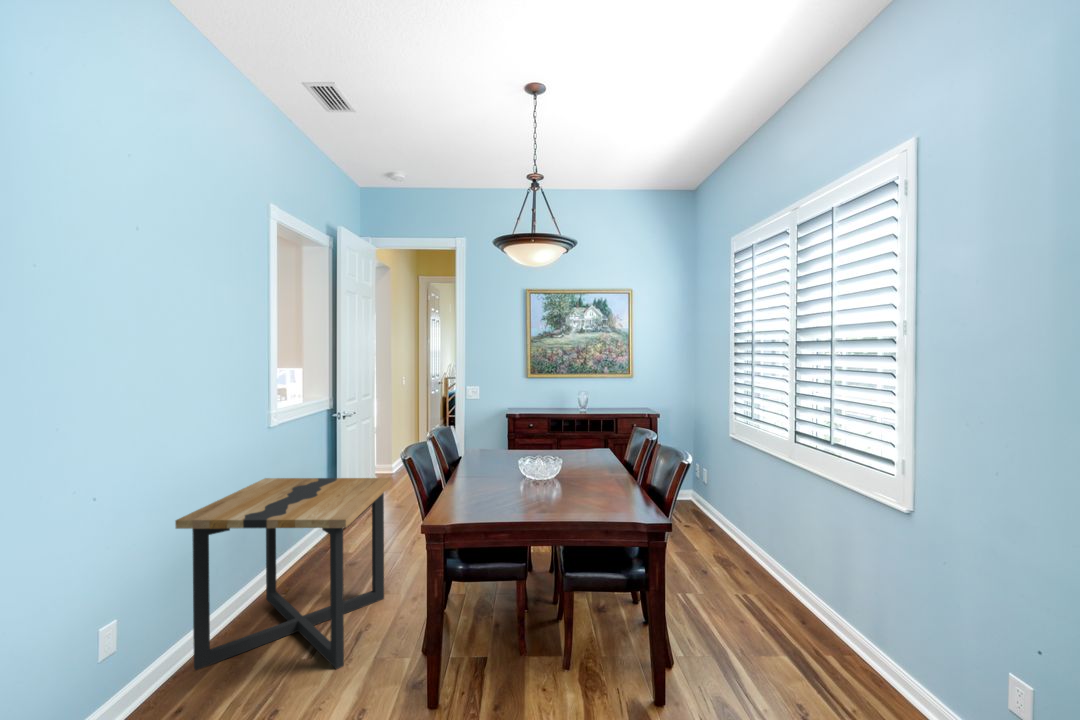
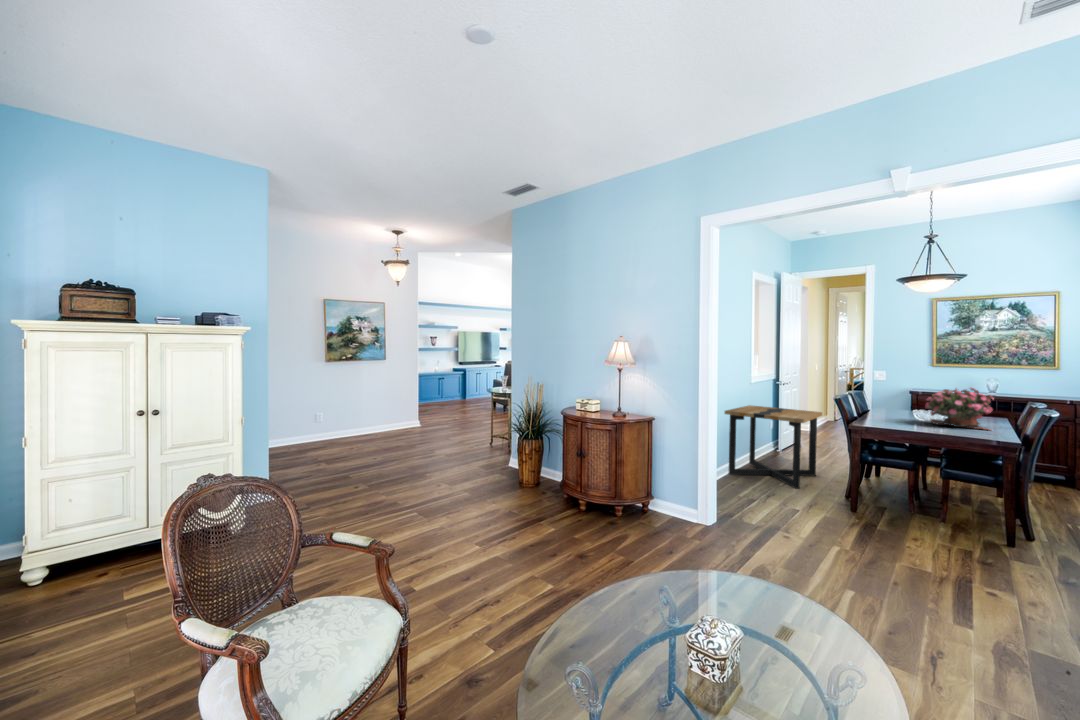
potted flower: none [538,431,625,506] -> present [925,388,994,430]

